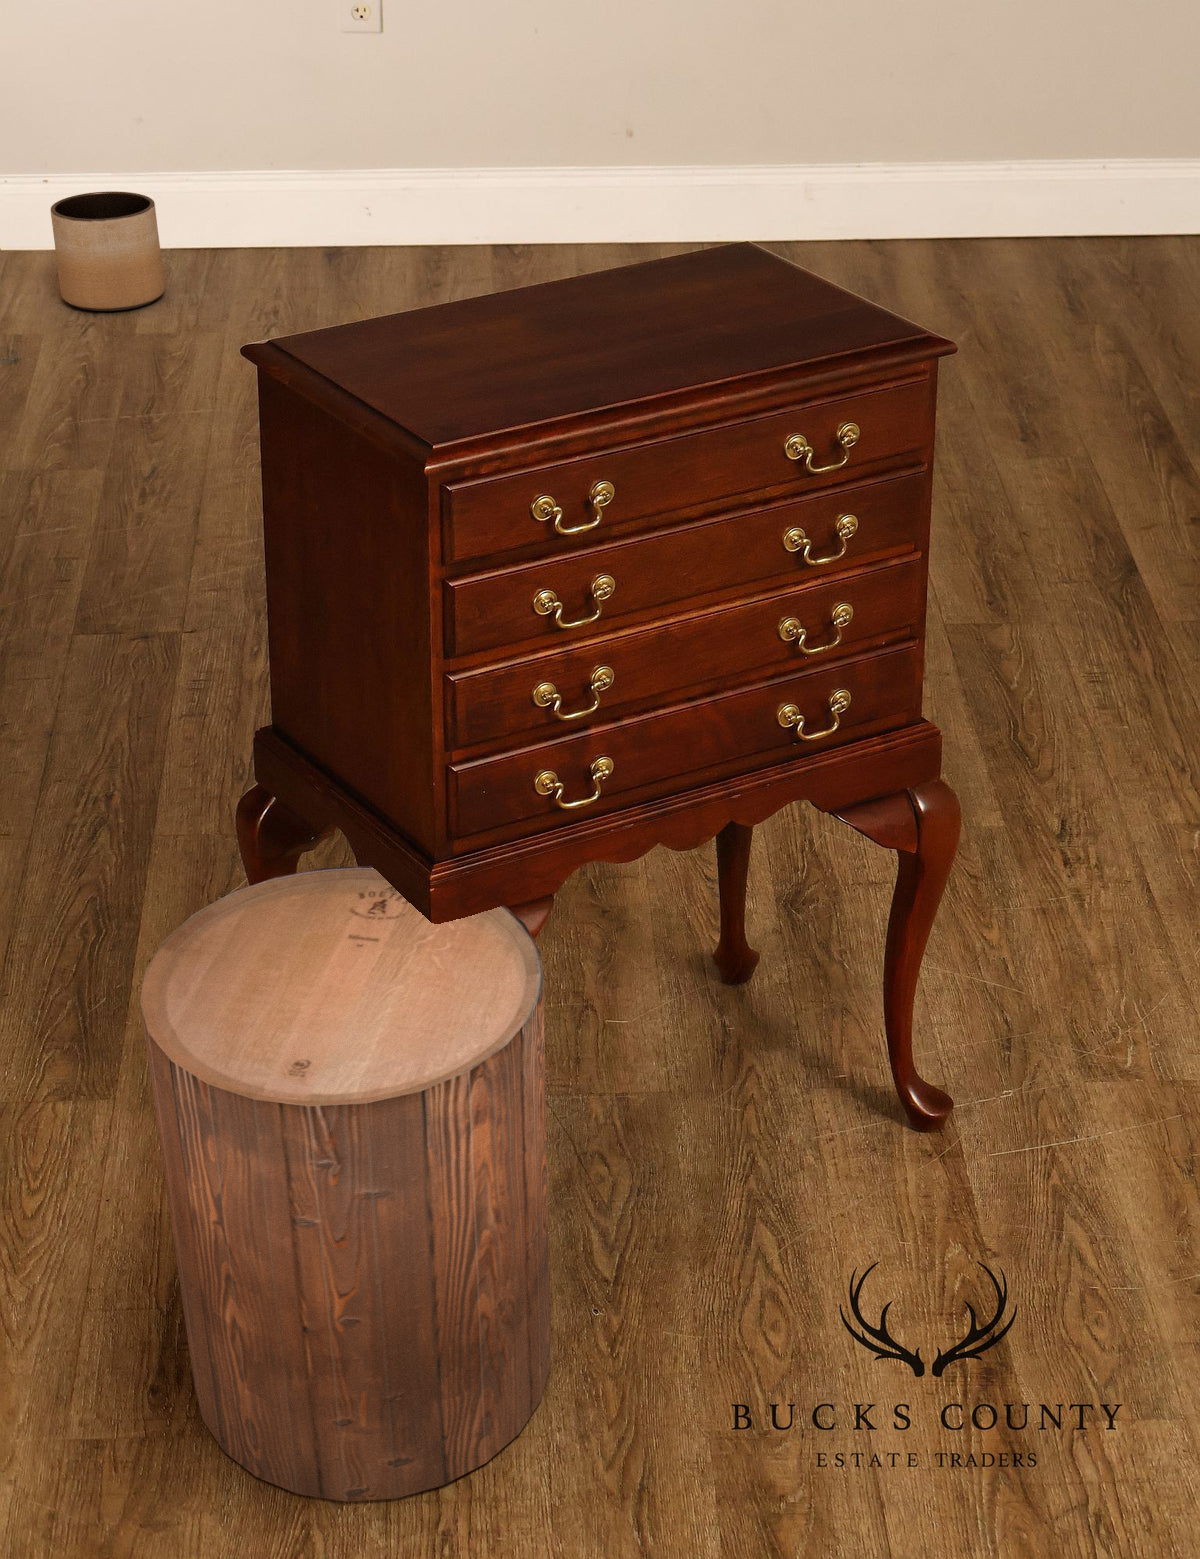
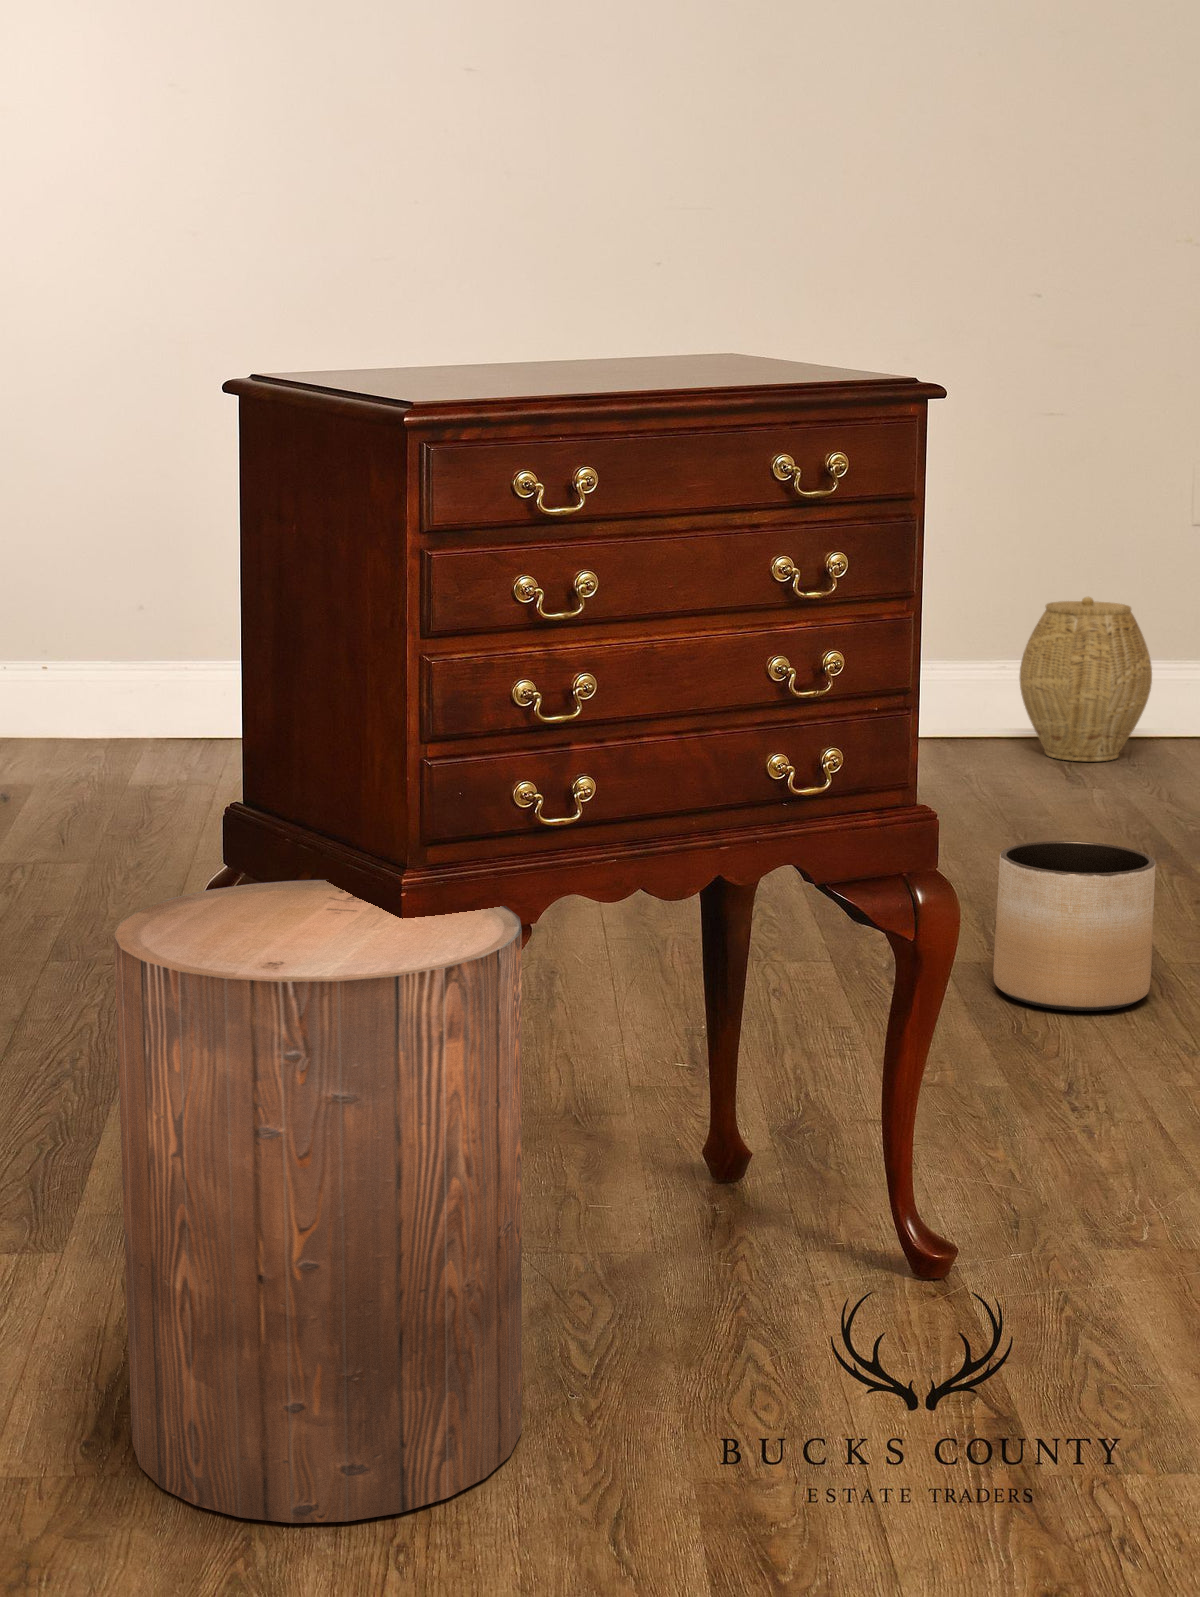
woven basket: none [1027,121,1161,294] -> present [1020,597,1152,761]
planter: present [51,191,165,311] -> present [993,841,1156,1011]

